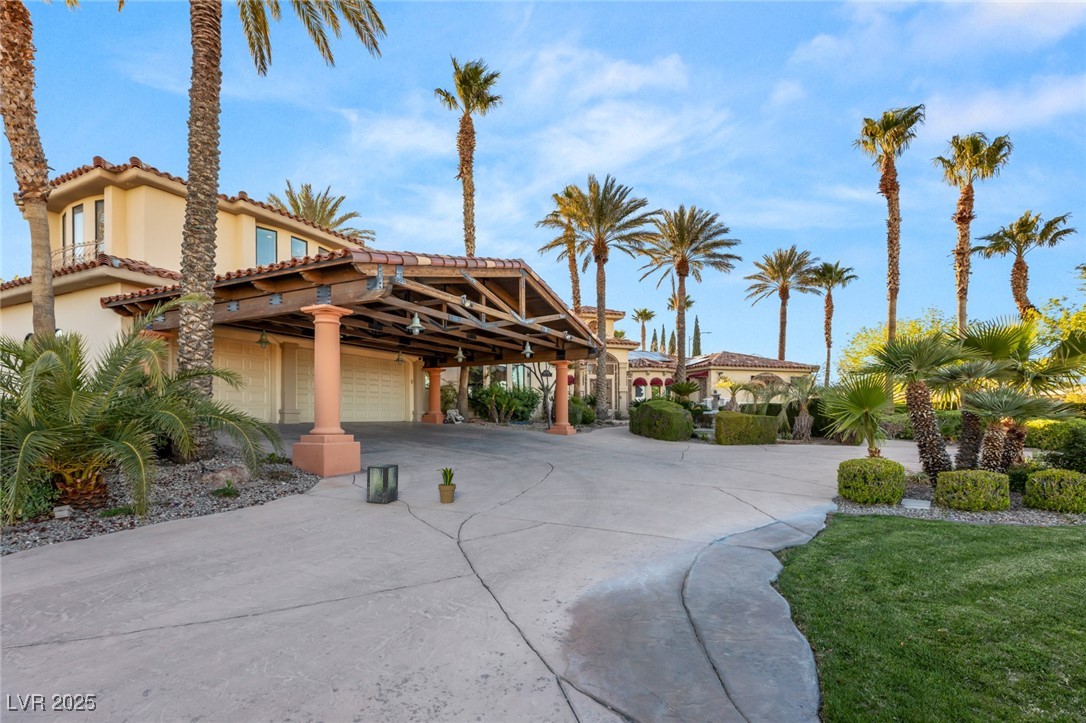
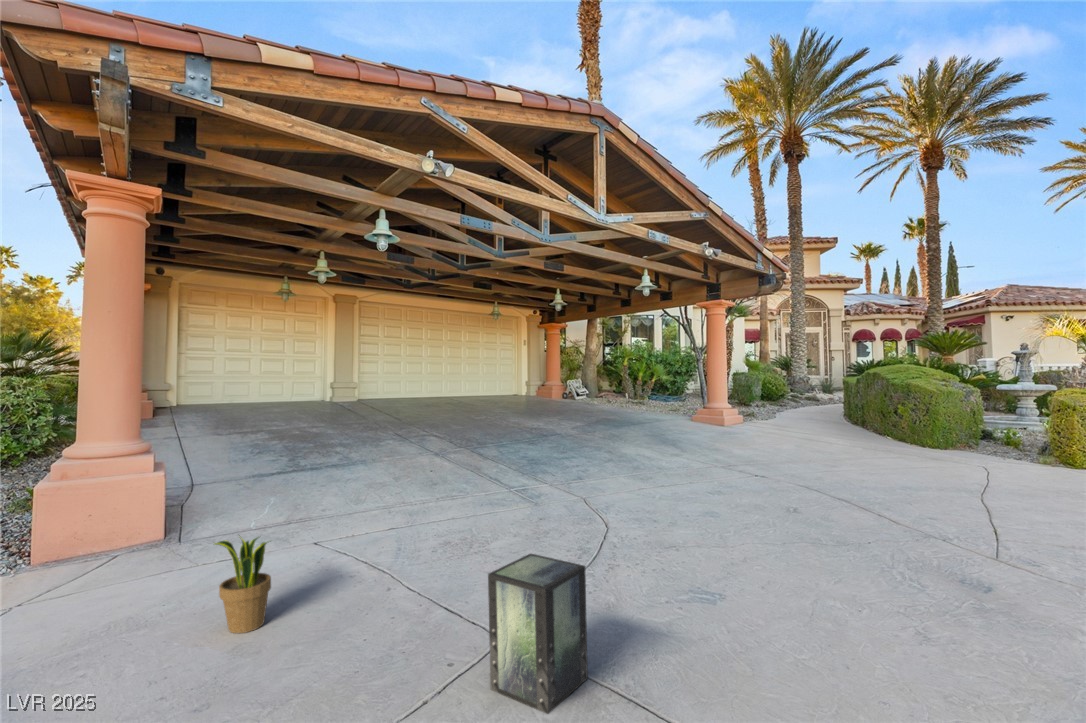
storage box: present [367,464,398,504] -> present [488,554,588,714]

